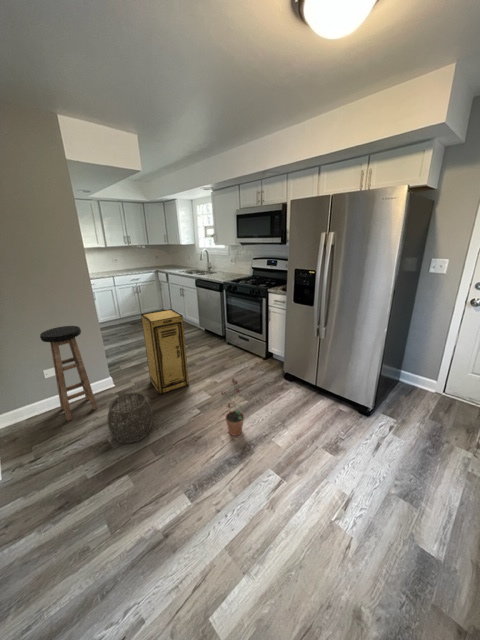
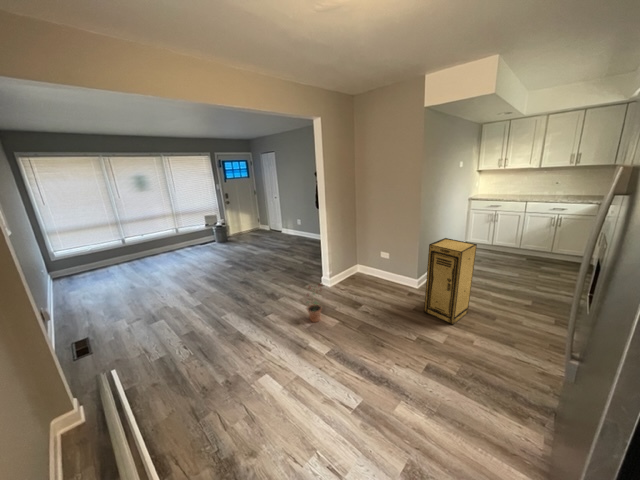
bar stool: present [40,326,98,421] -> none [374,227,401,291]
potted plant: present [221,378,244,436] -> present [307,283,323,322]
woven basket: present [107,392,153,444] -> none [360,284,392,320]

